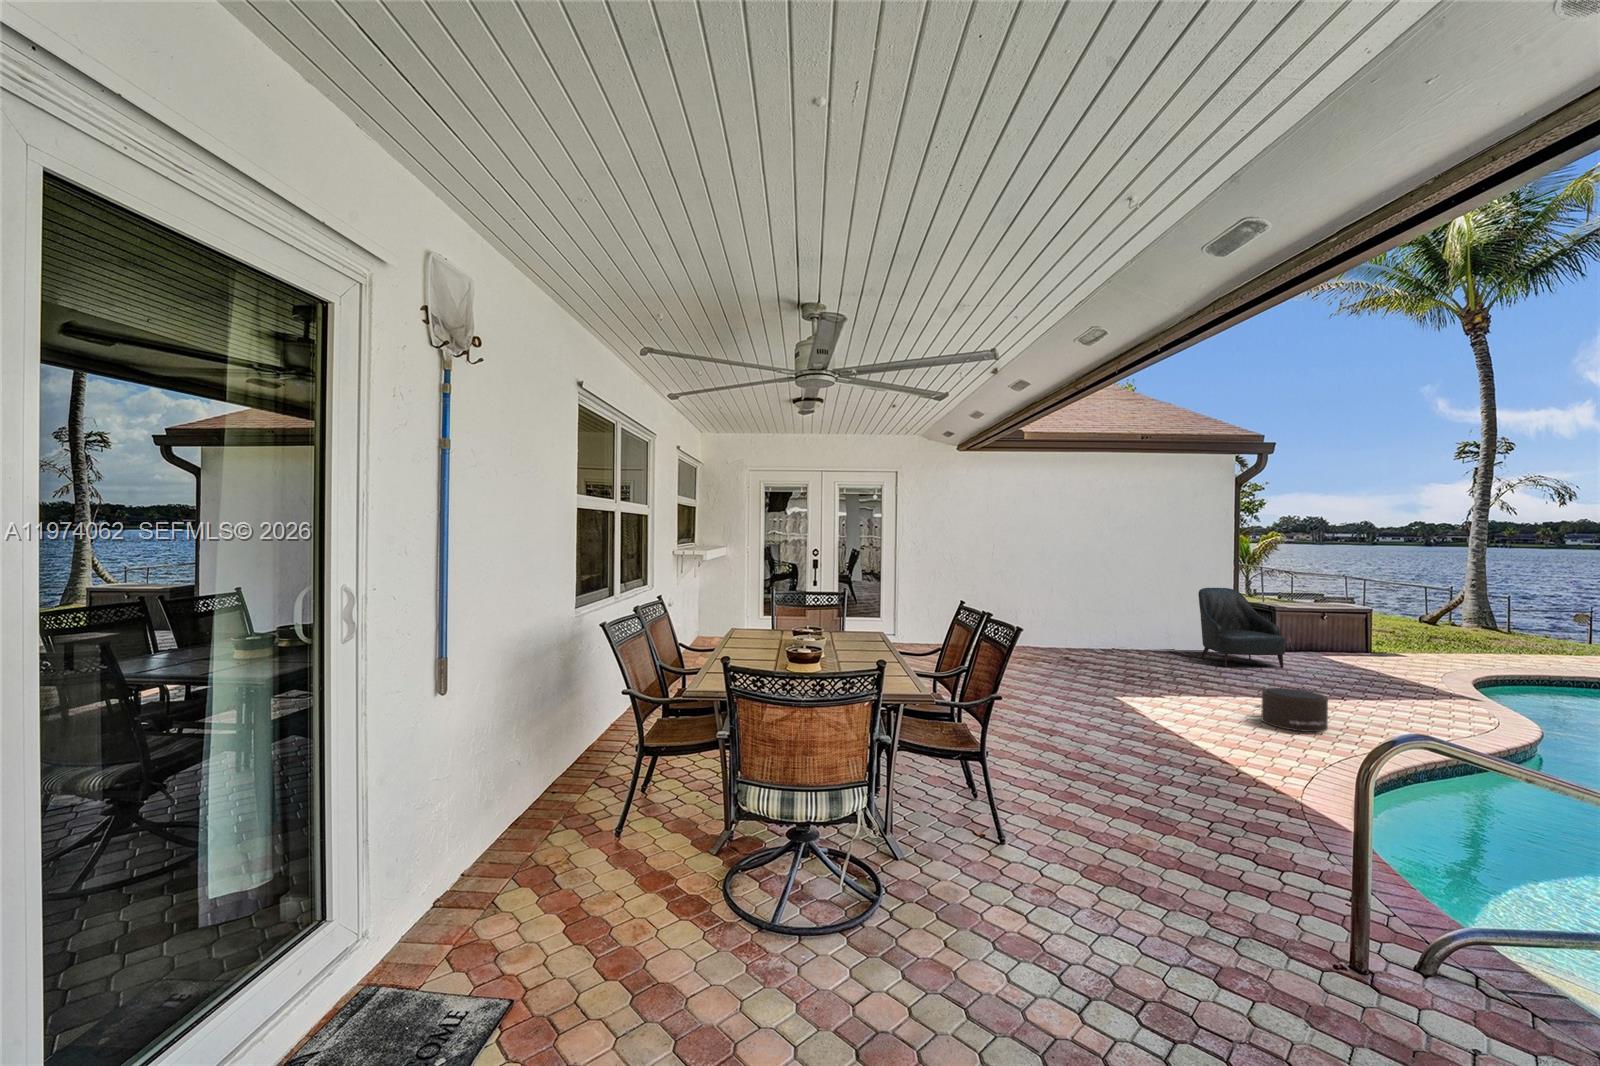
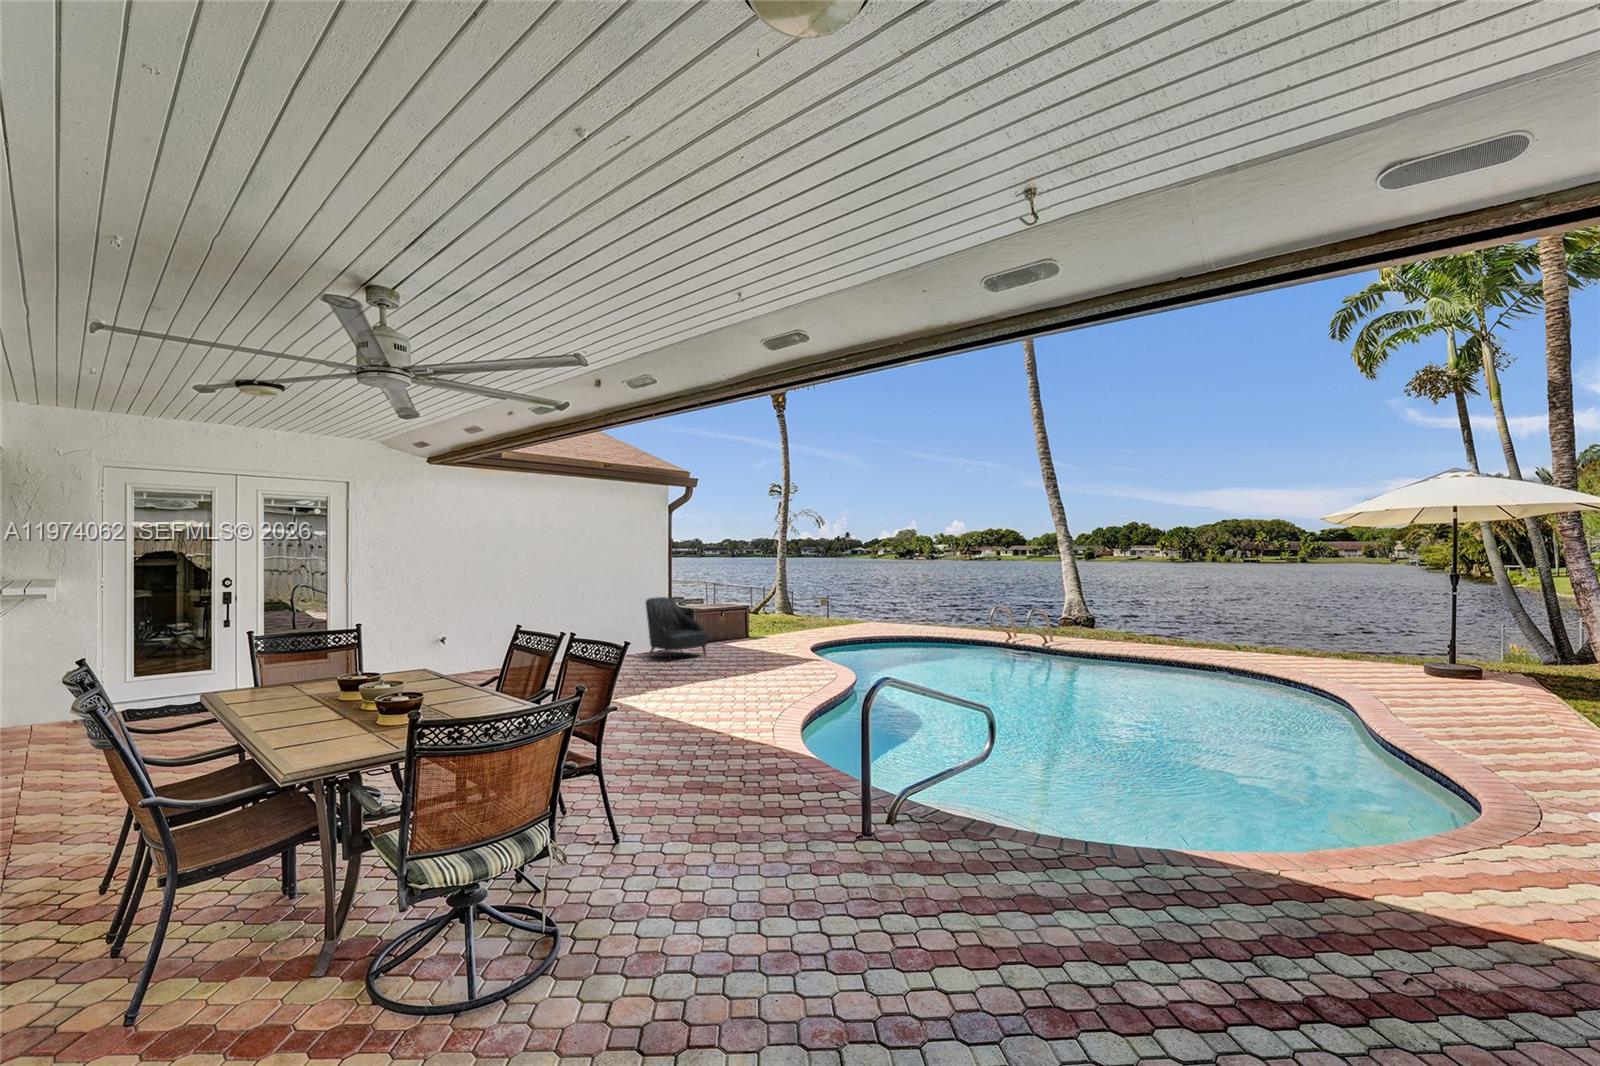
pouf: present [1255,688,1328,732] -> none [712,669,761,700]

